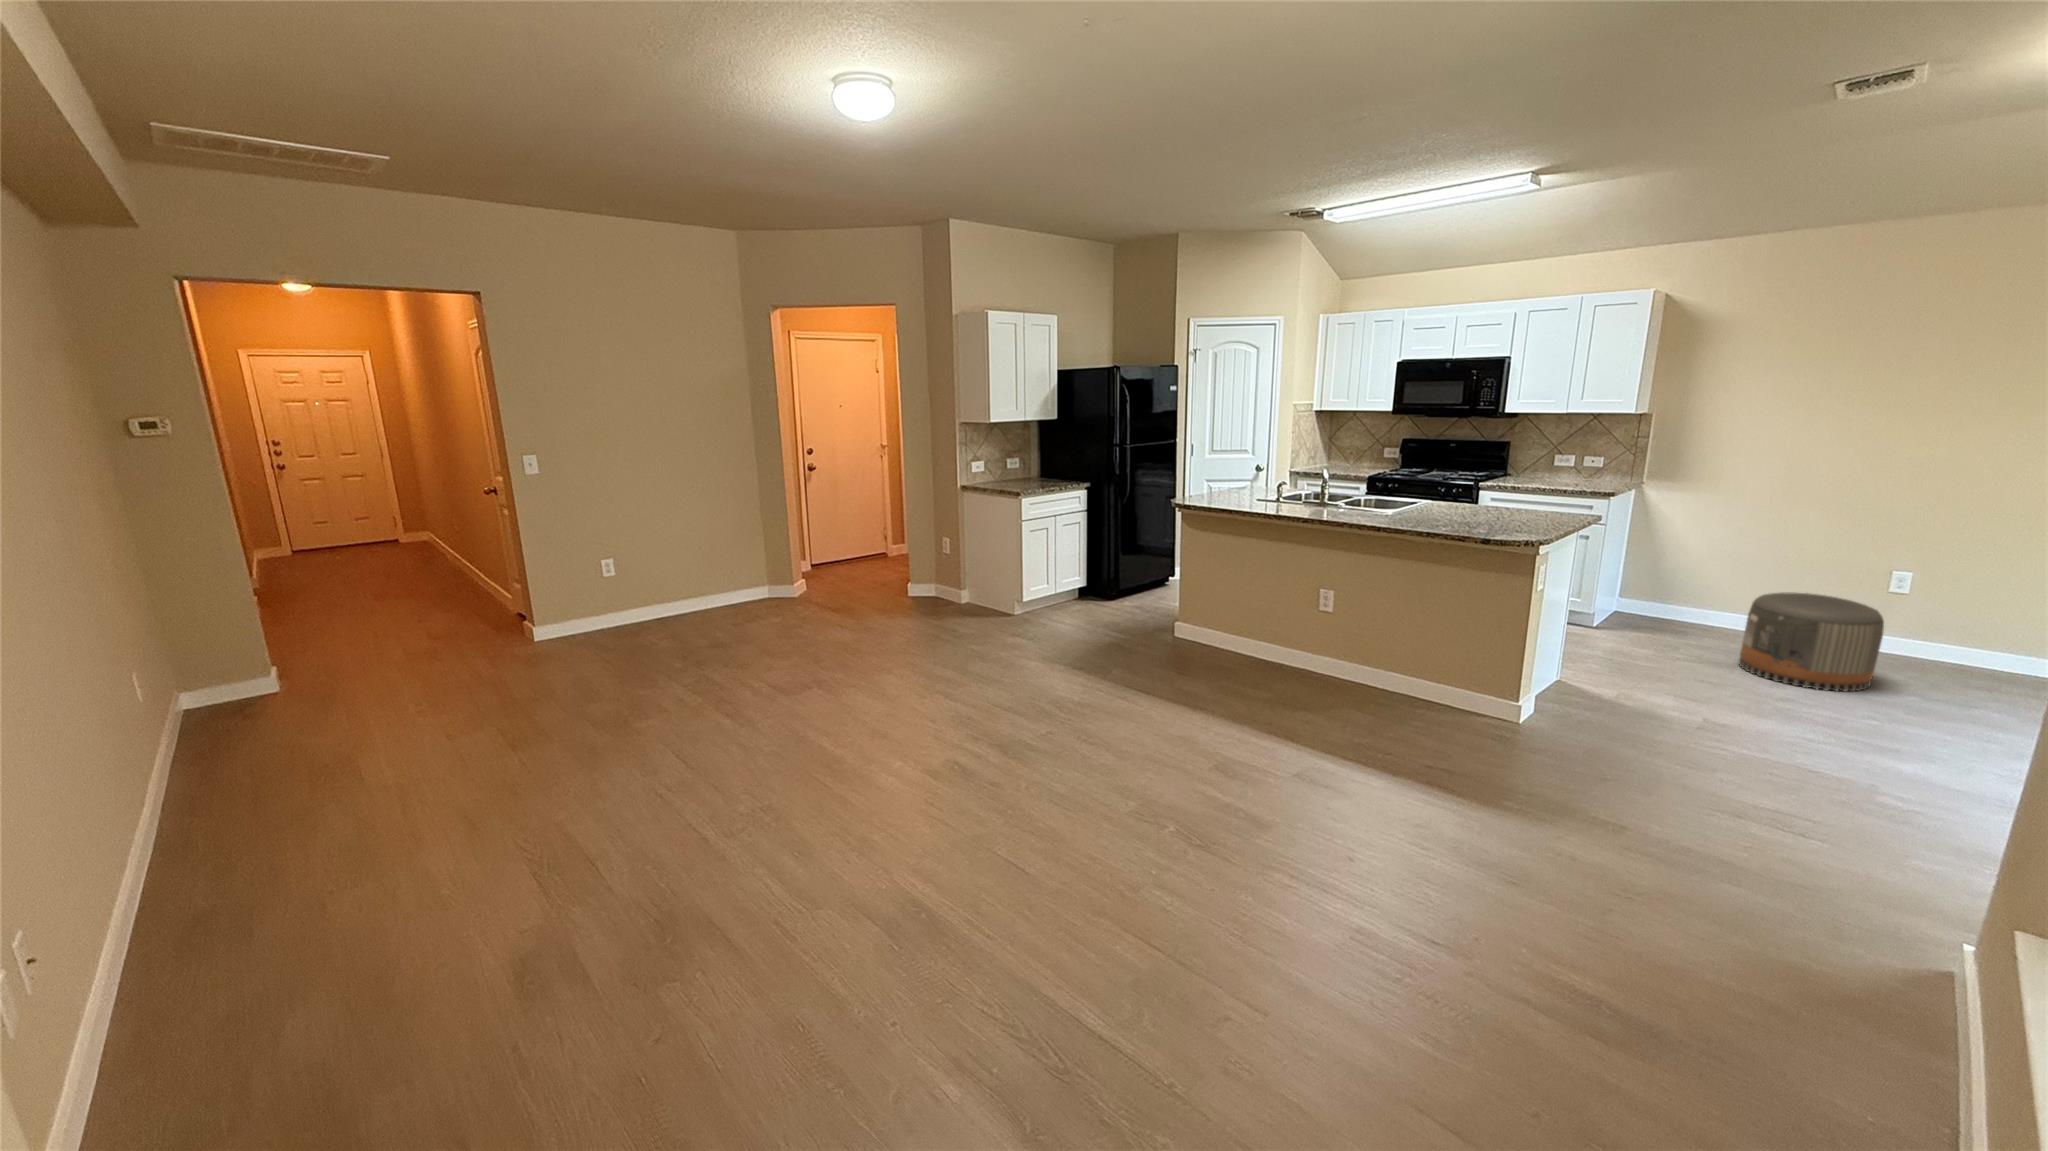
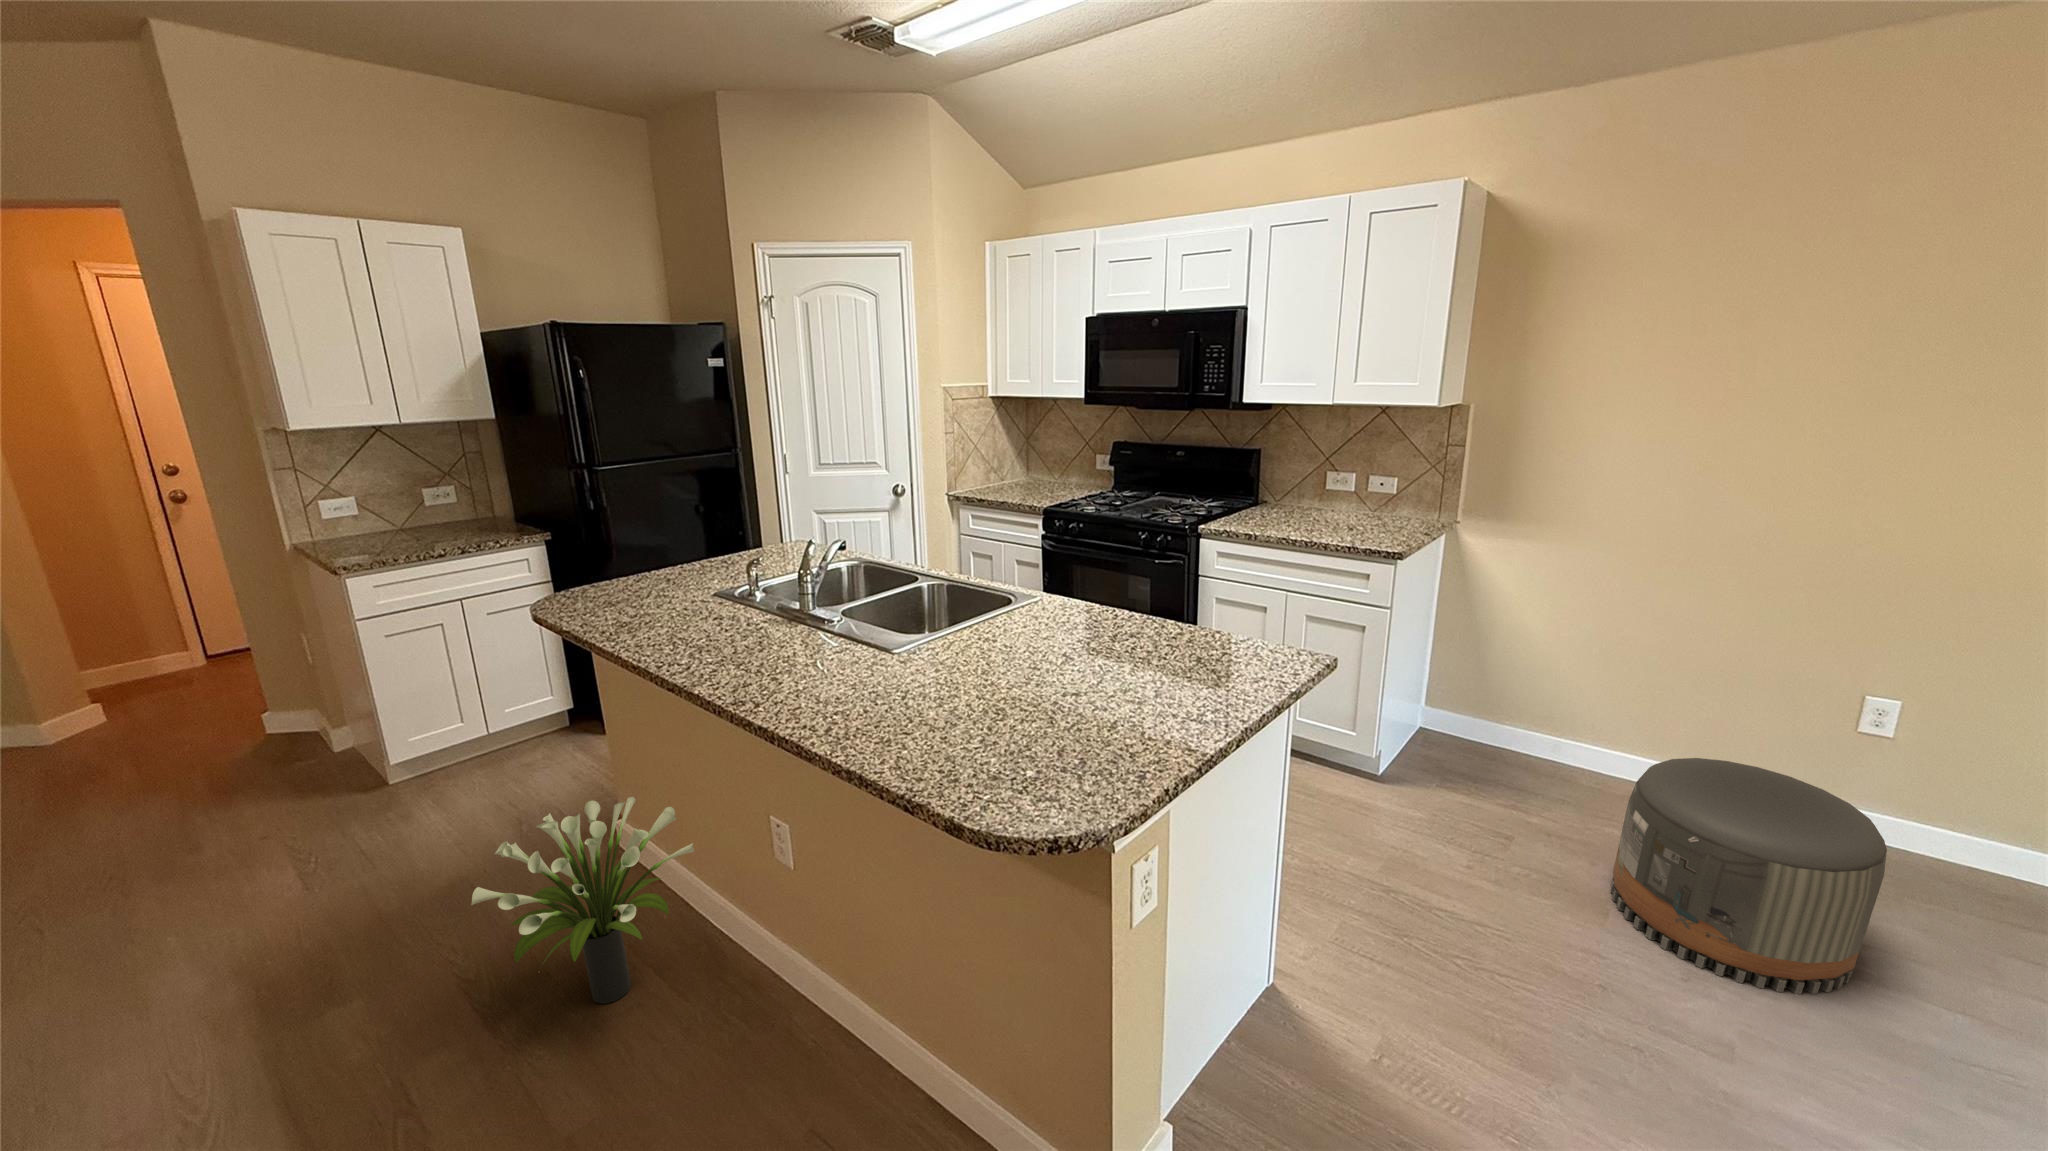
potted plant: none [1190,581,1281,673] -> present [471,797,694,1004]

